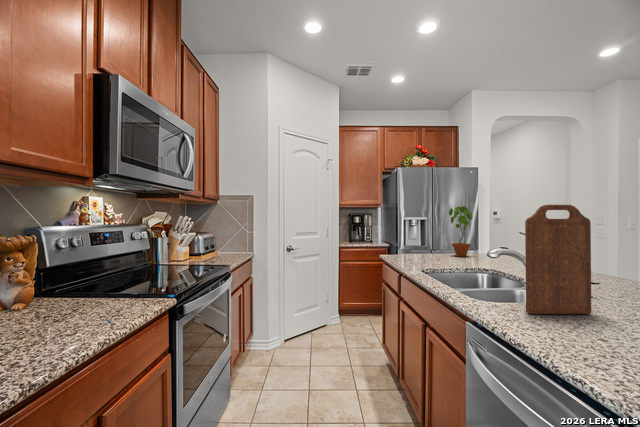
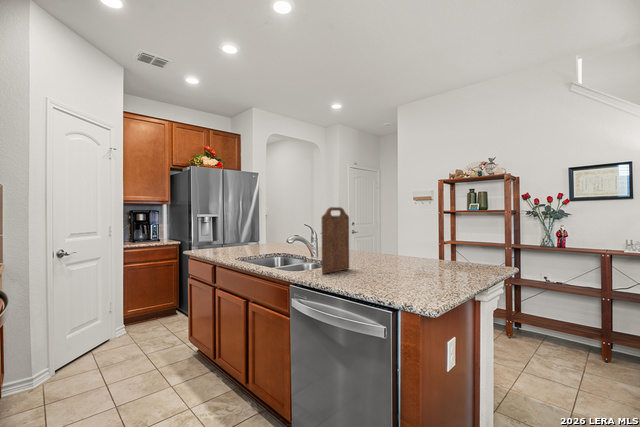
potted plant: present [449,206,473,257] -> none [246,205,264,246]

